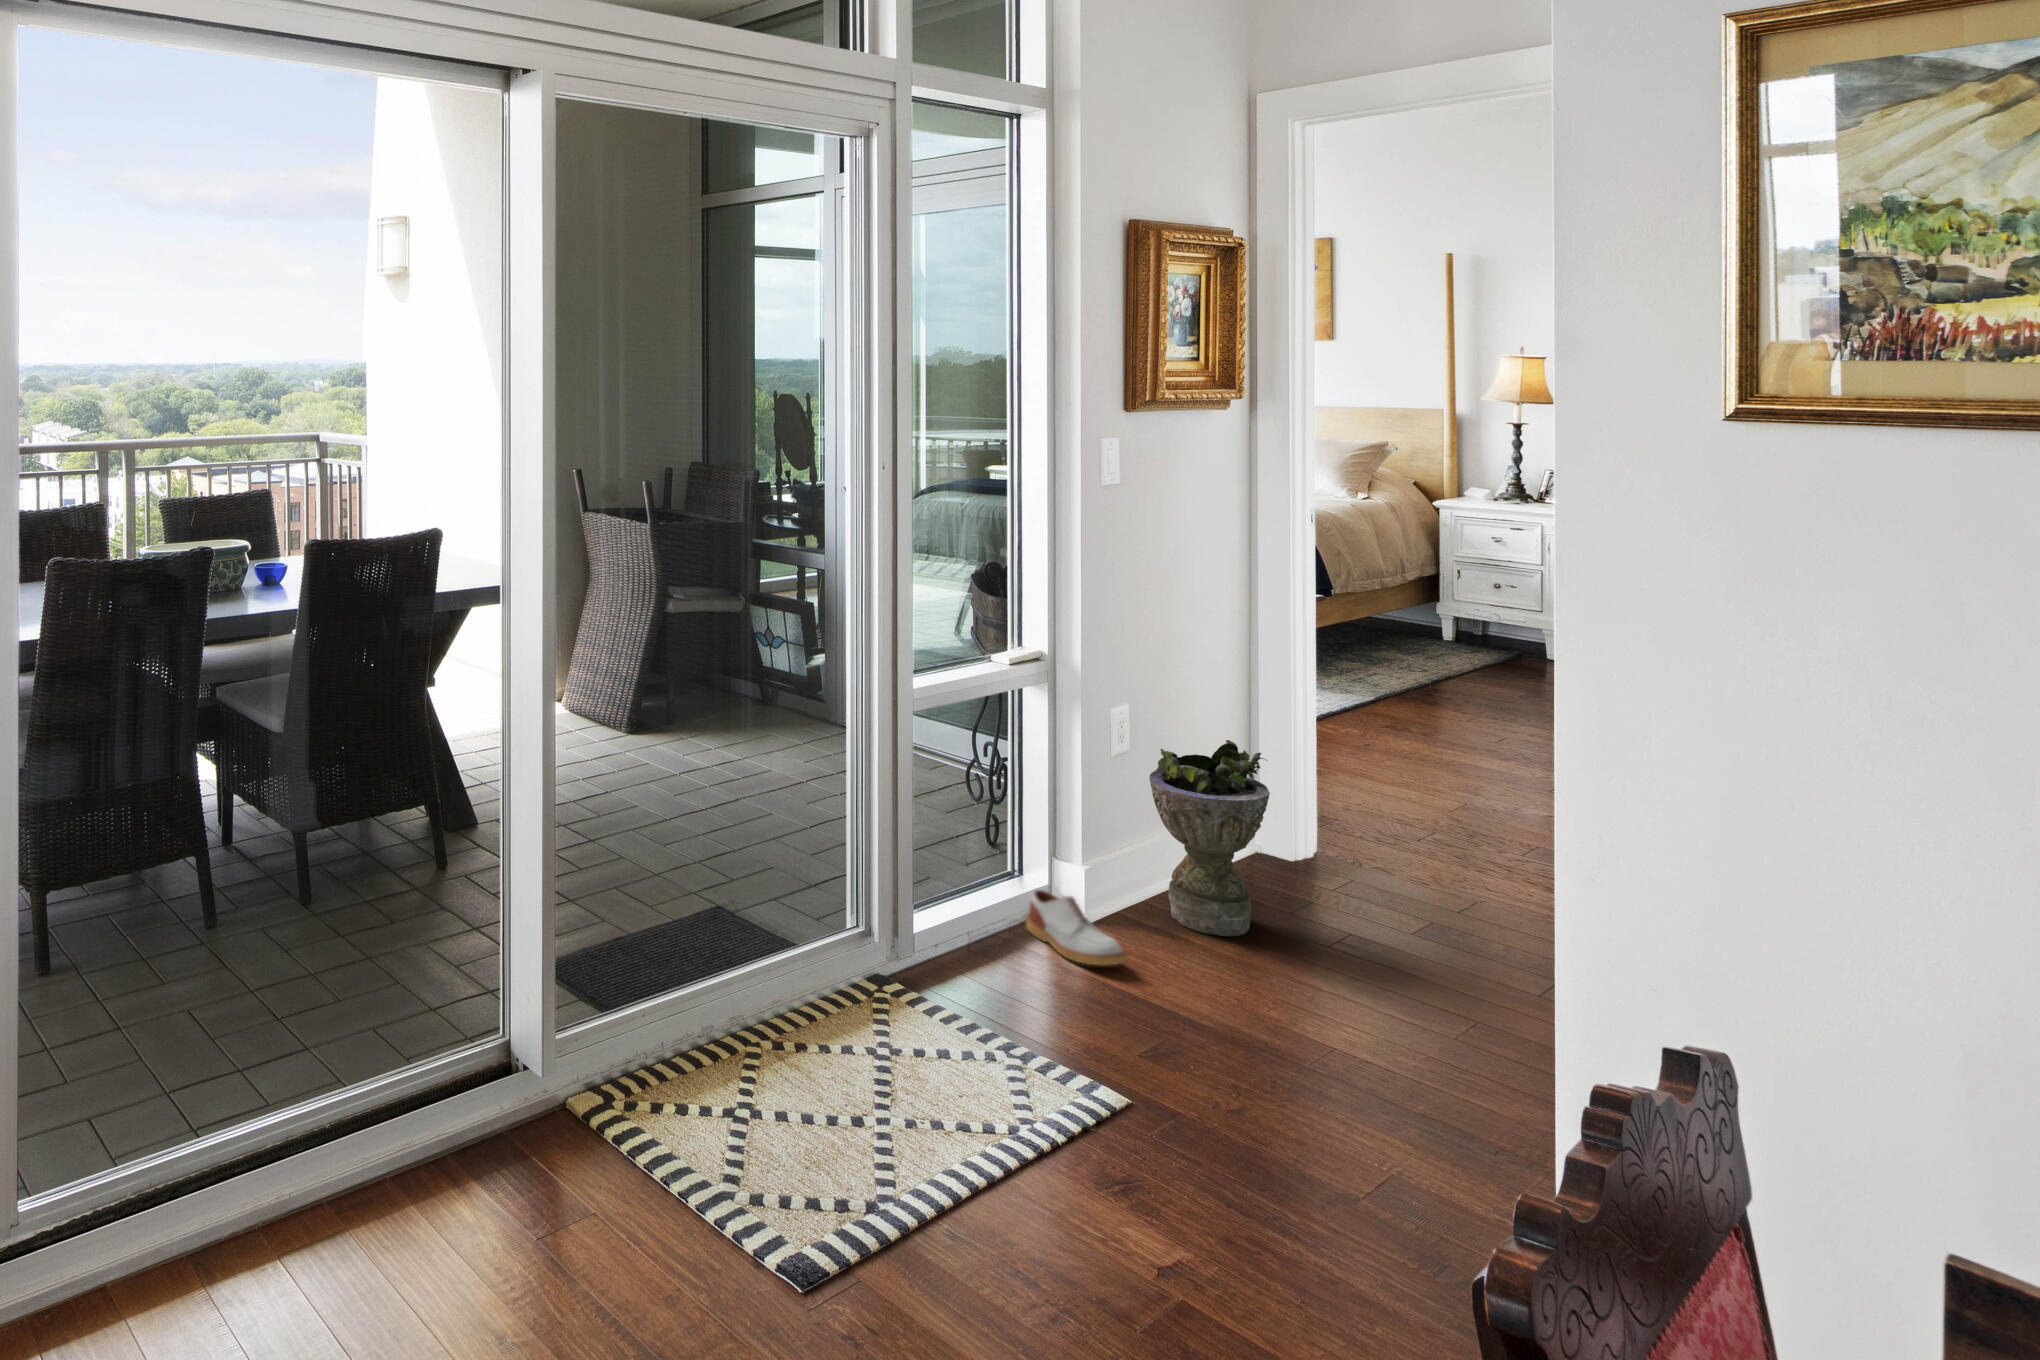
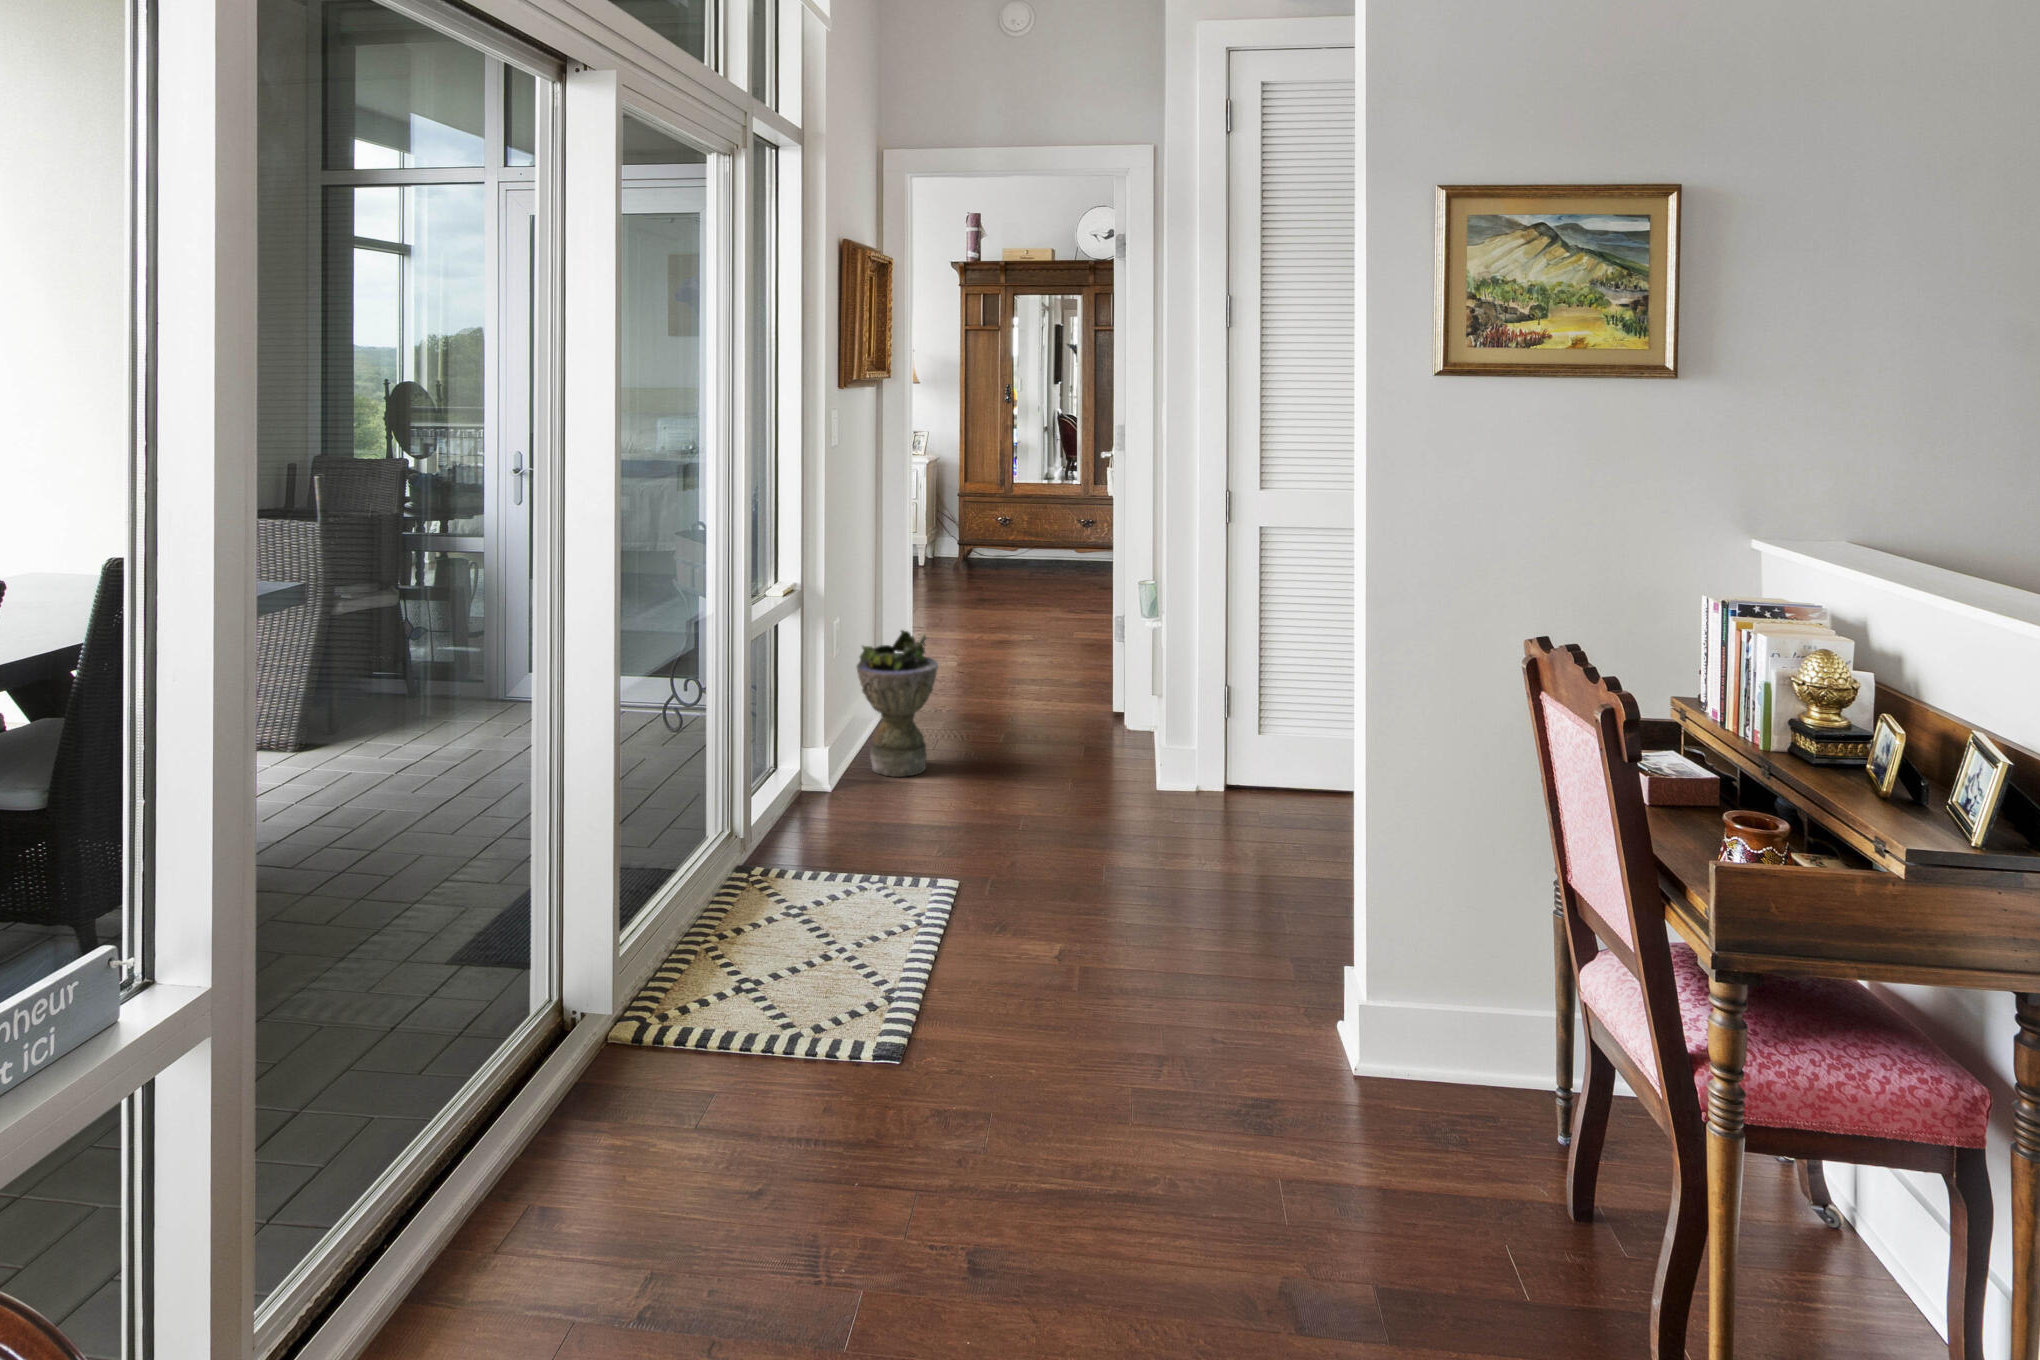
shoe: present [1026,890,1126,965] -> none [797,770,885,817]

